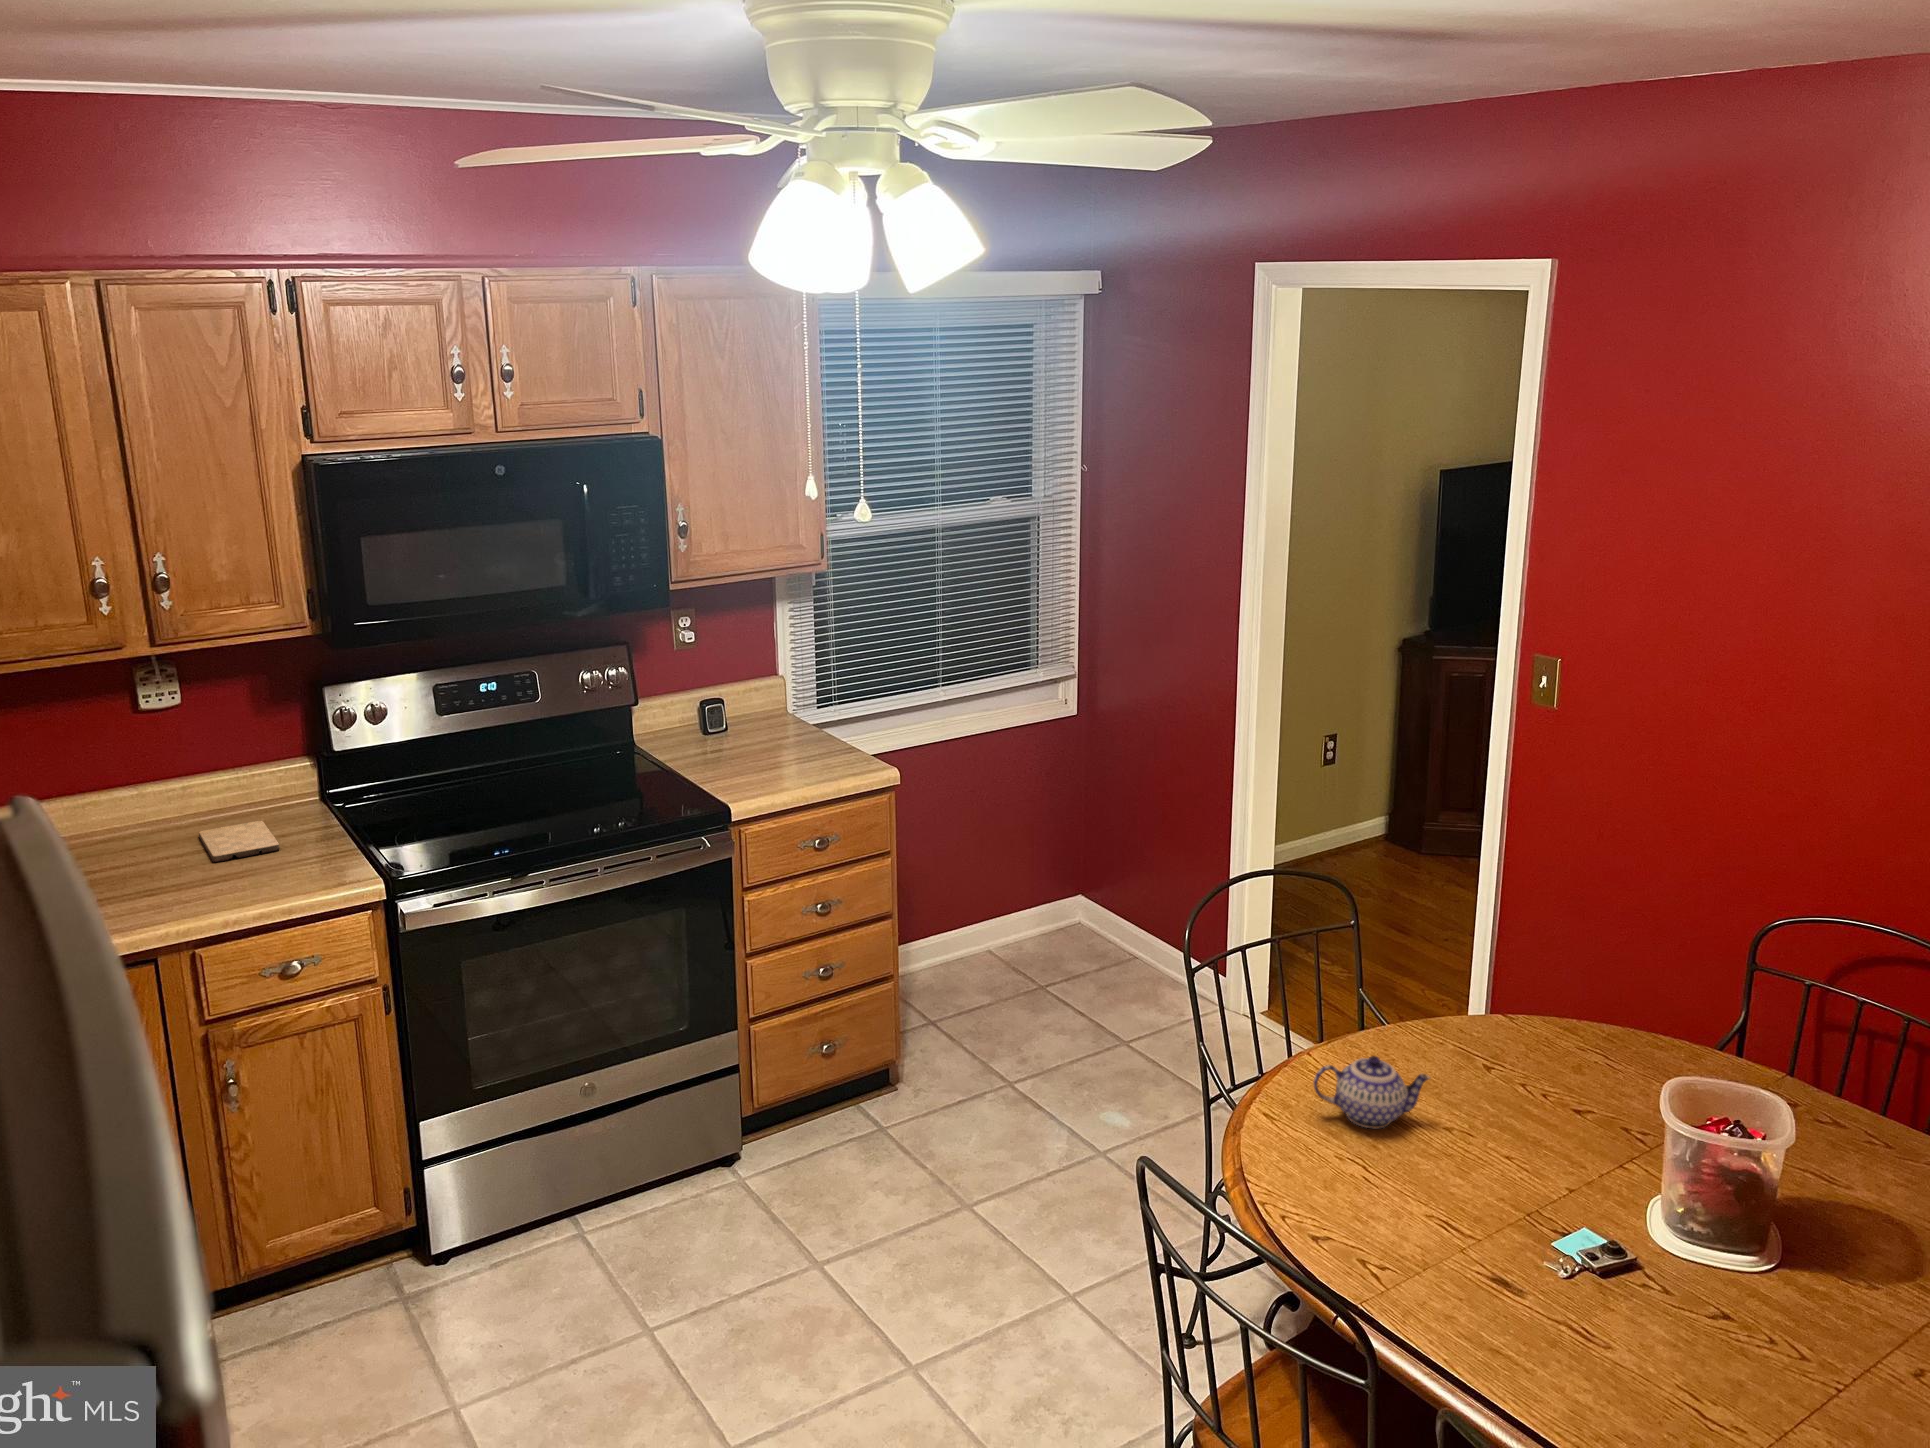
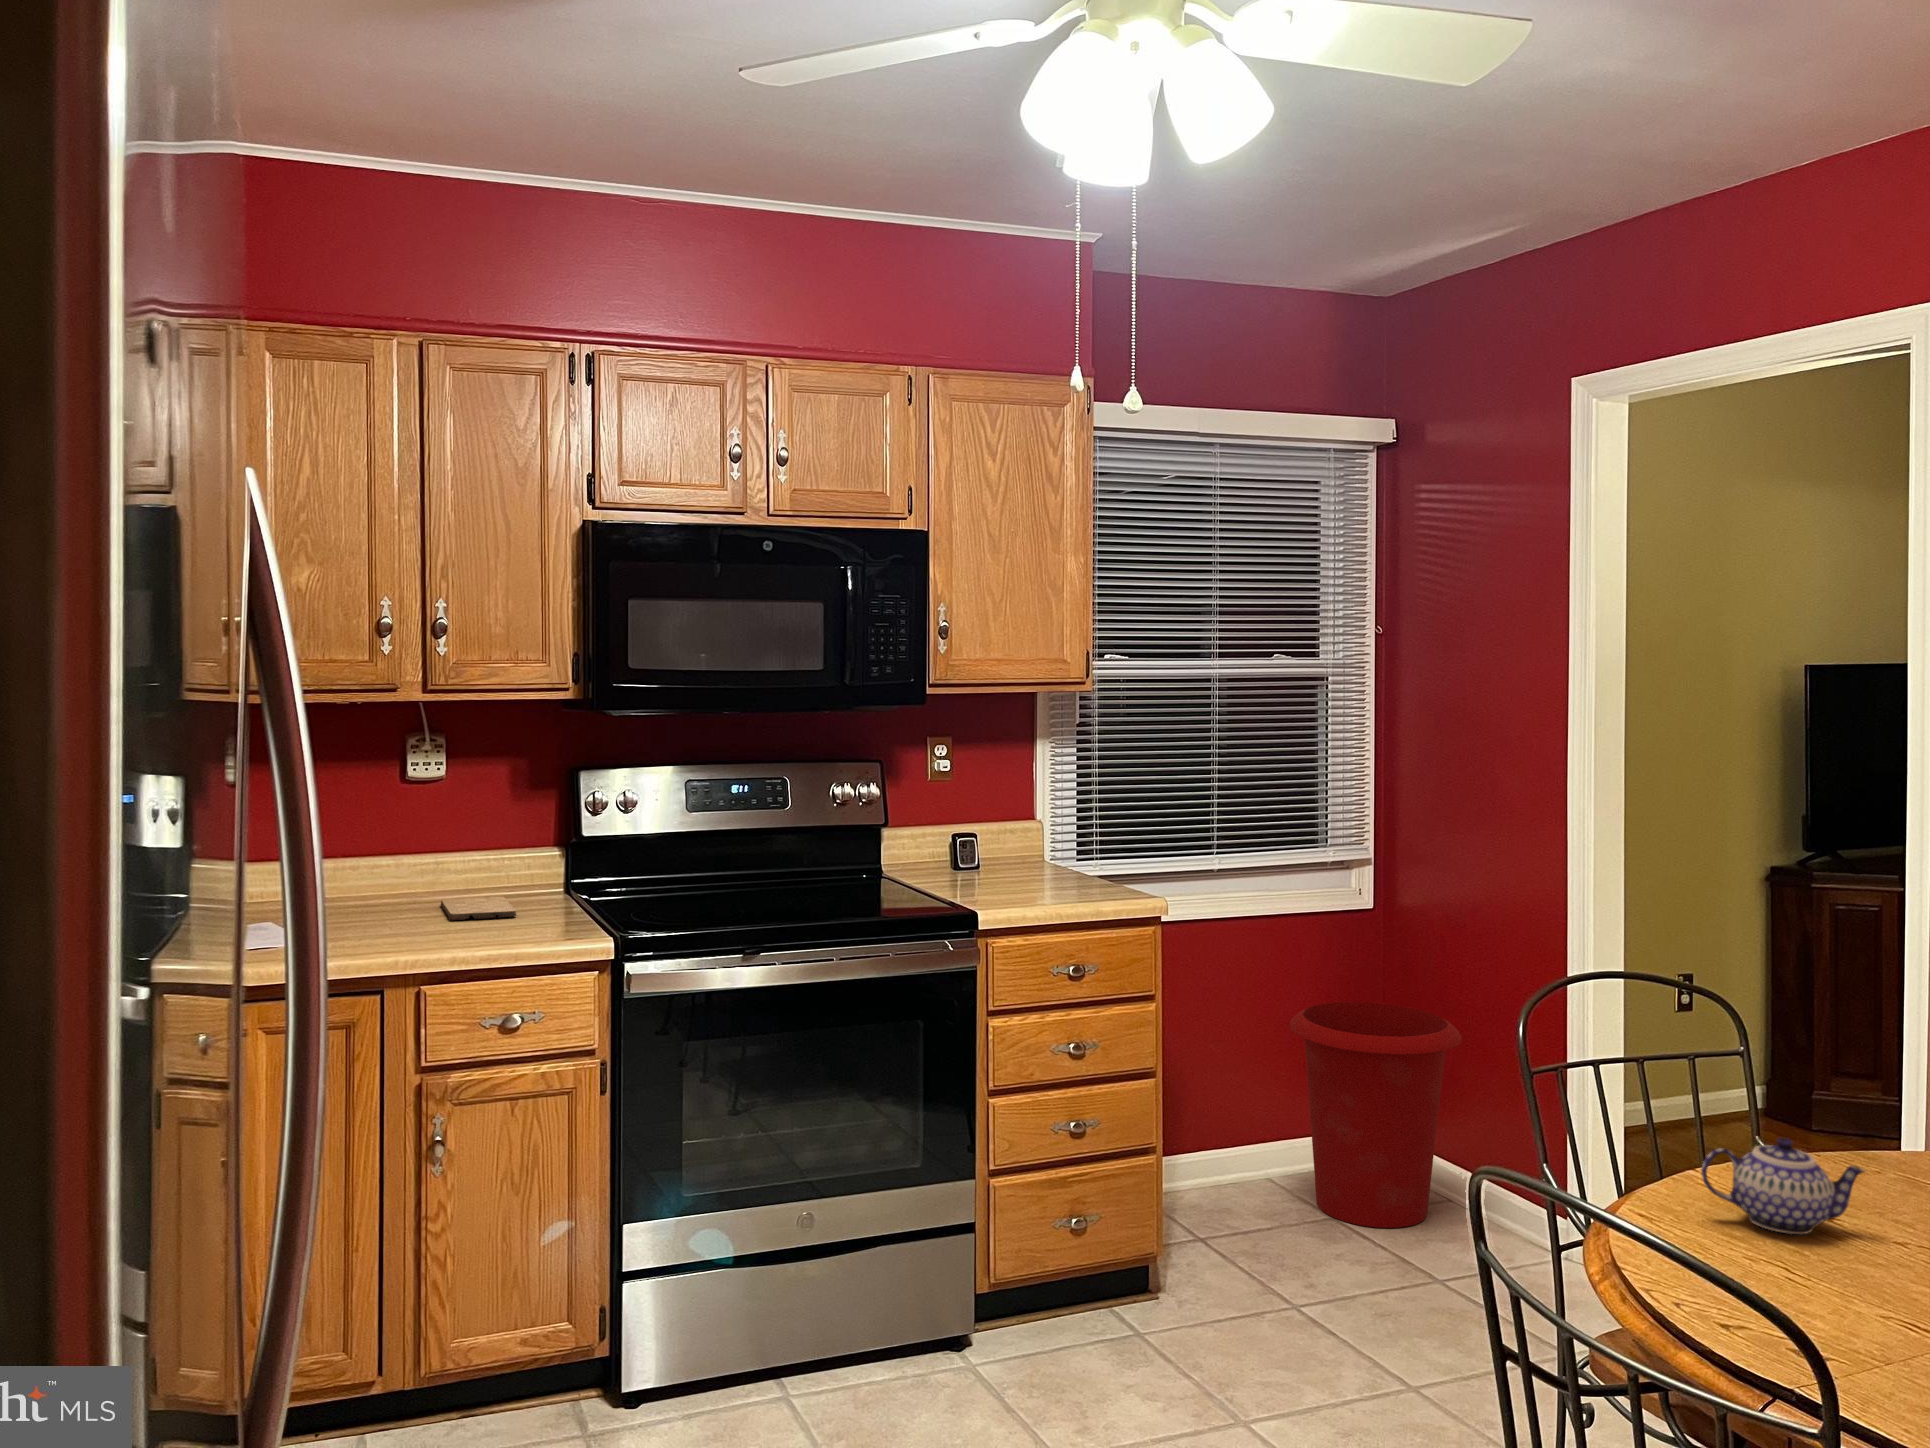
waste bin: none [1007,804,1153,1000] -> present [1289,1002,1462,1228]

